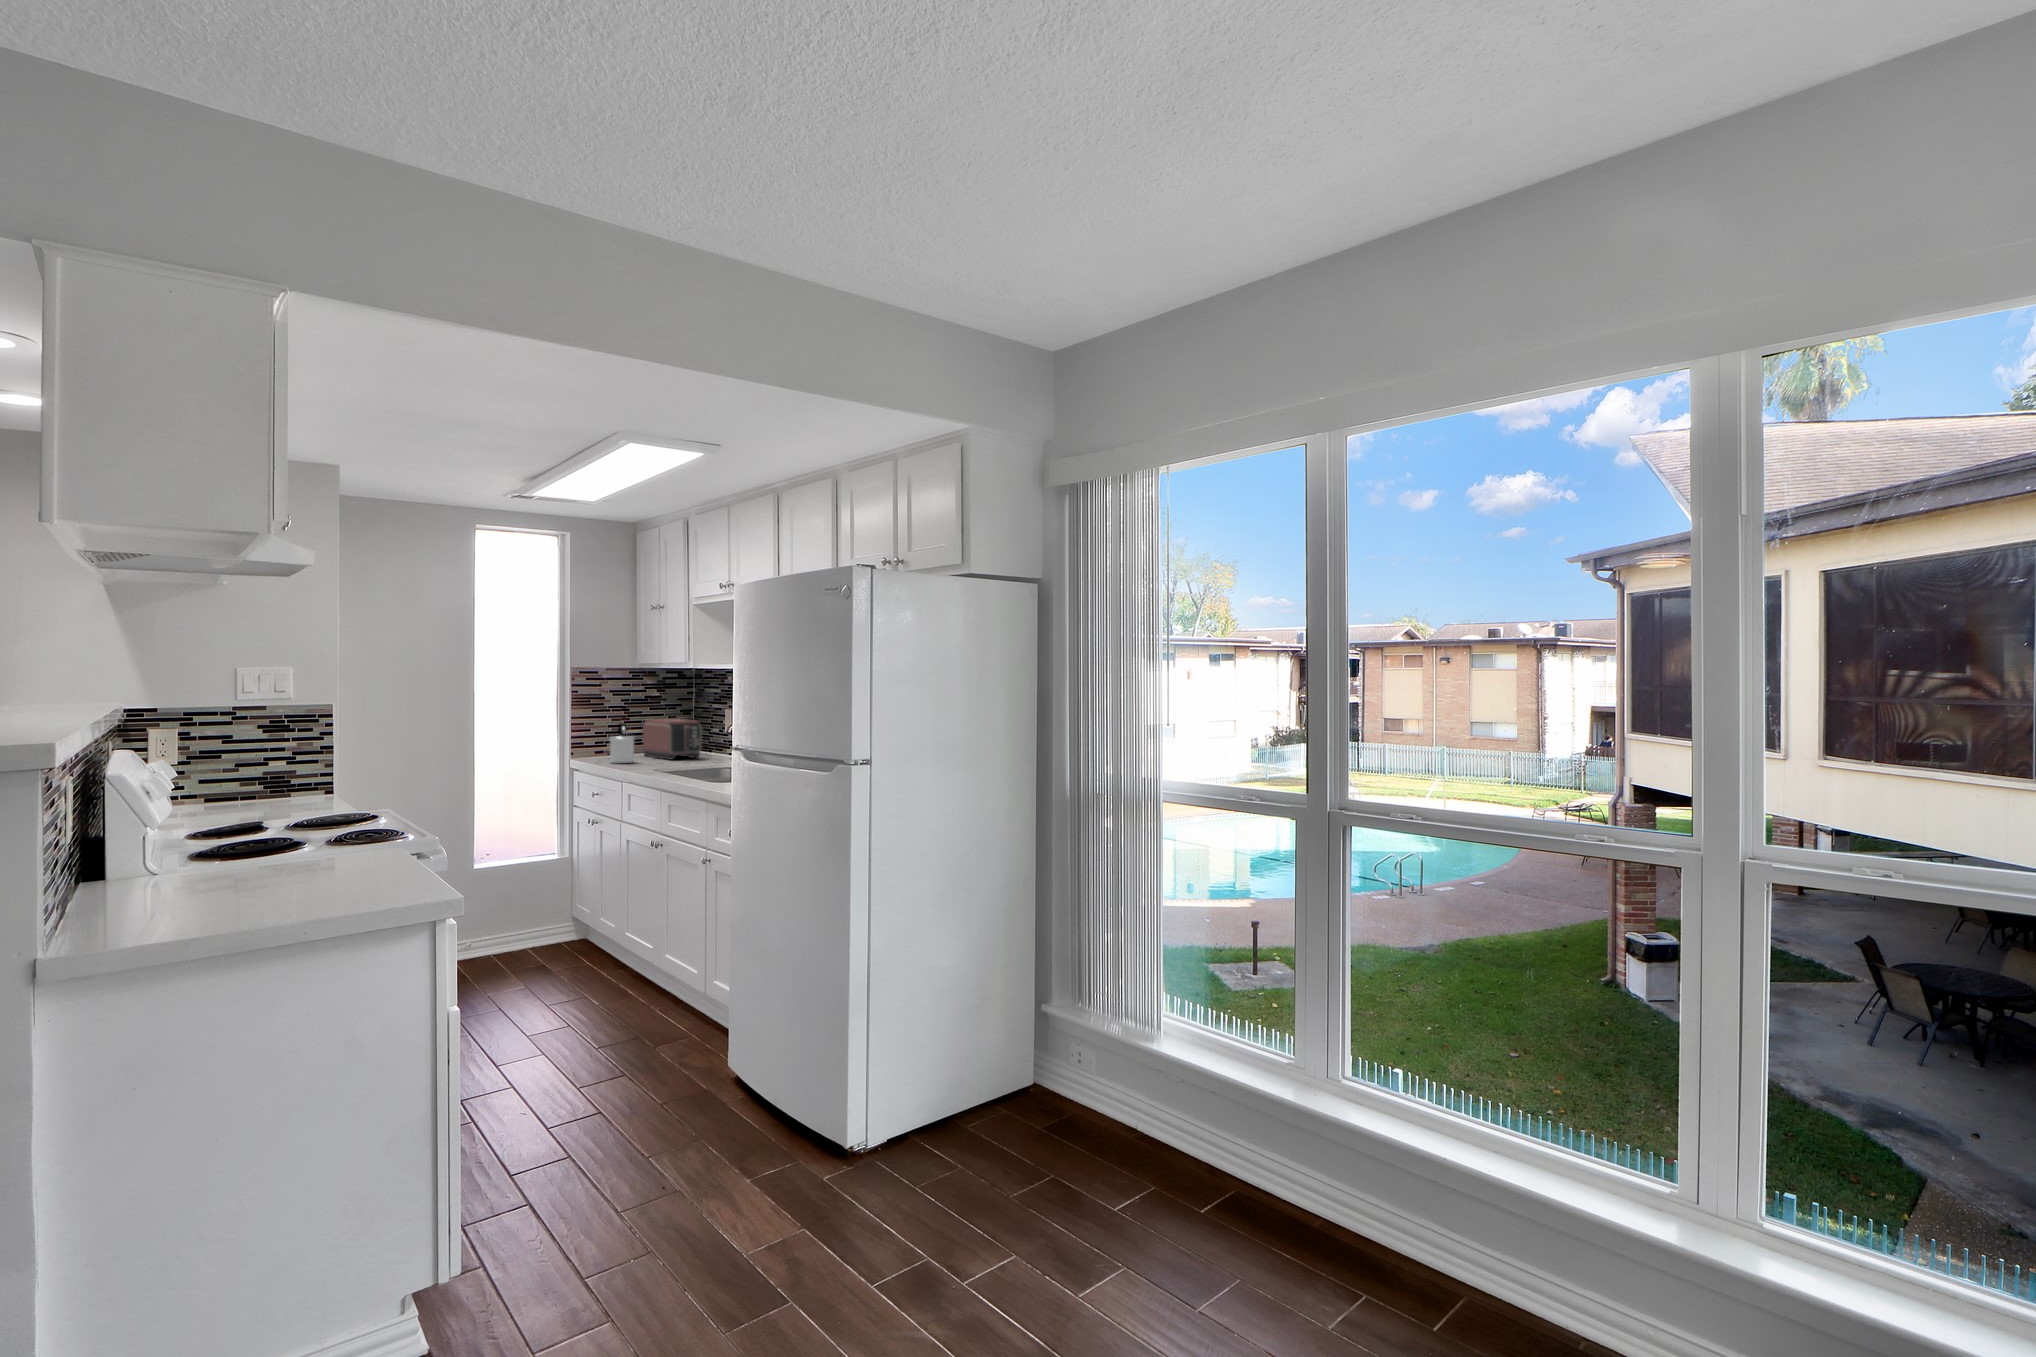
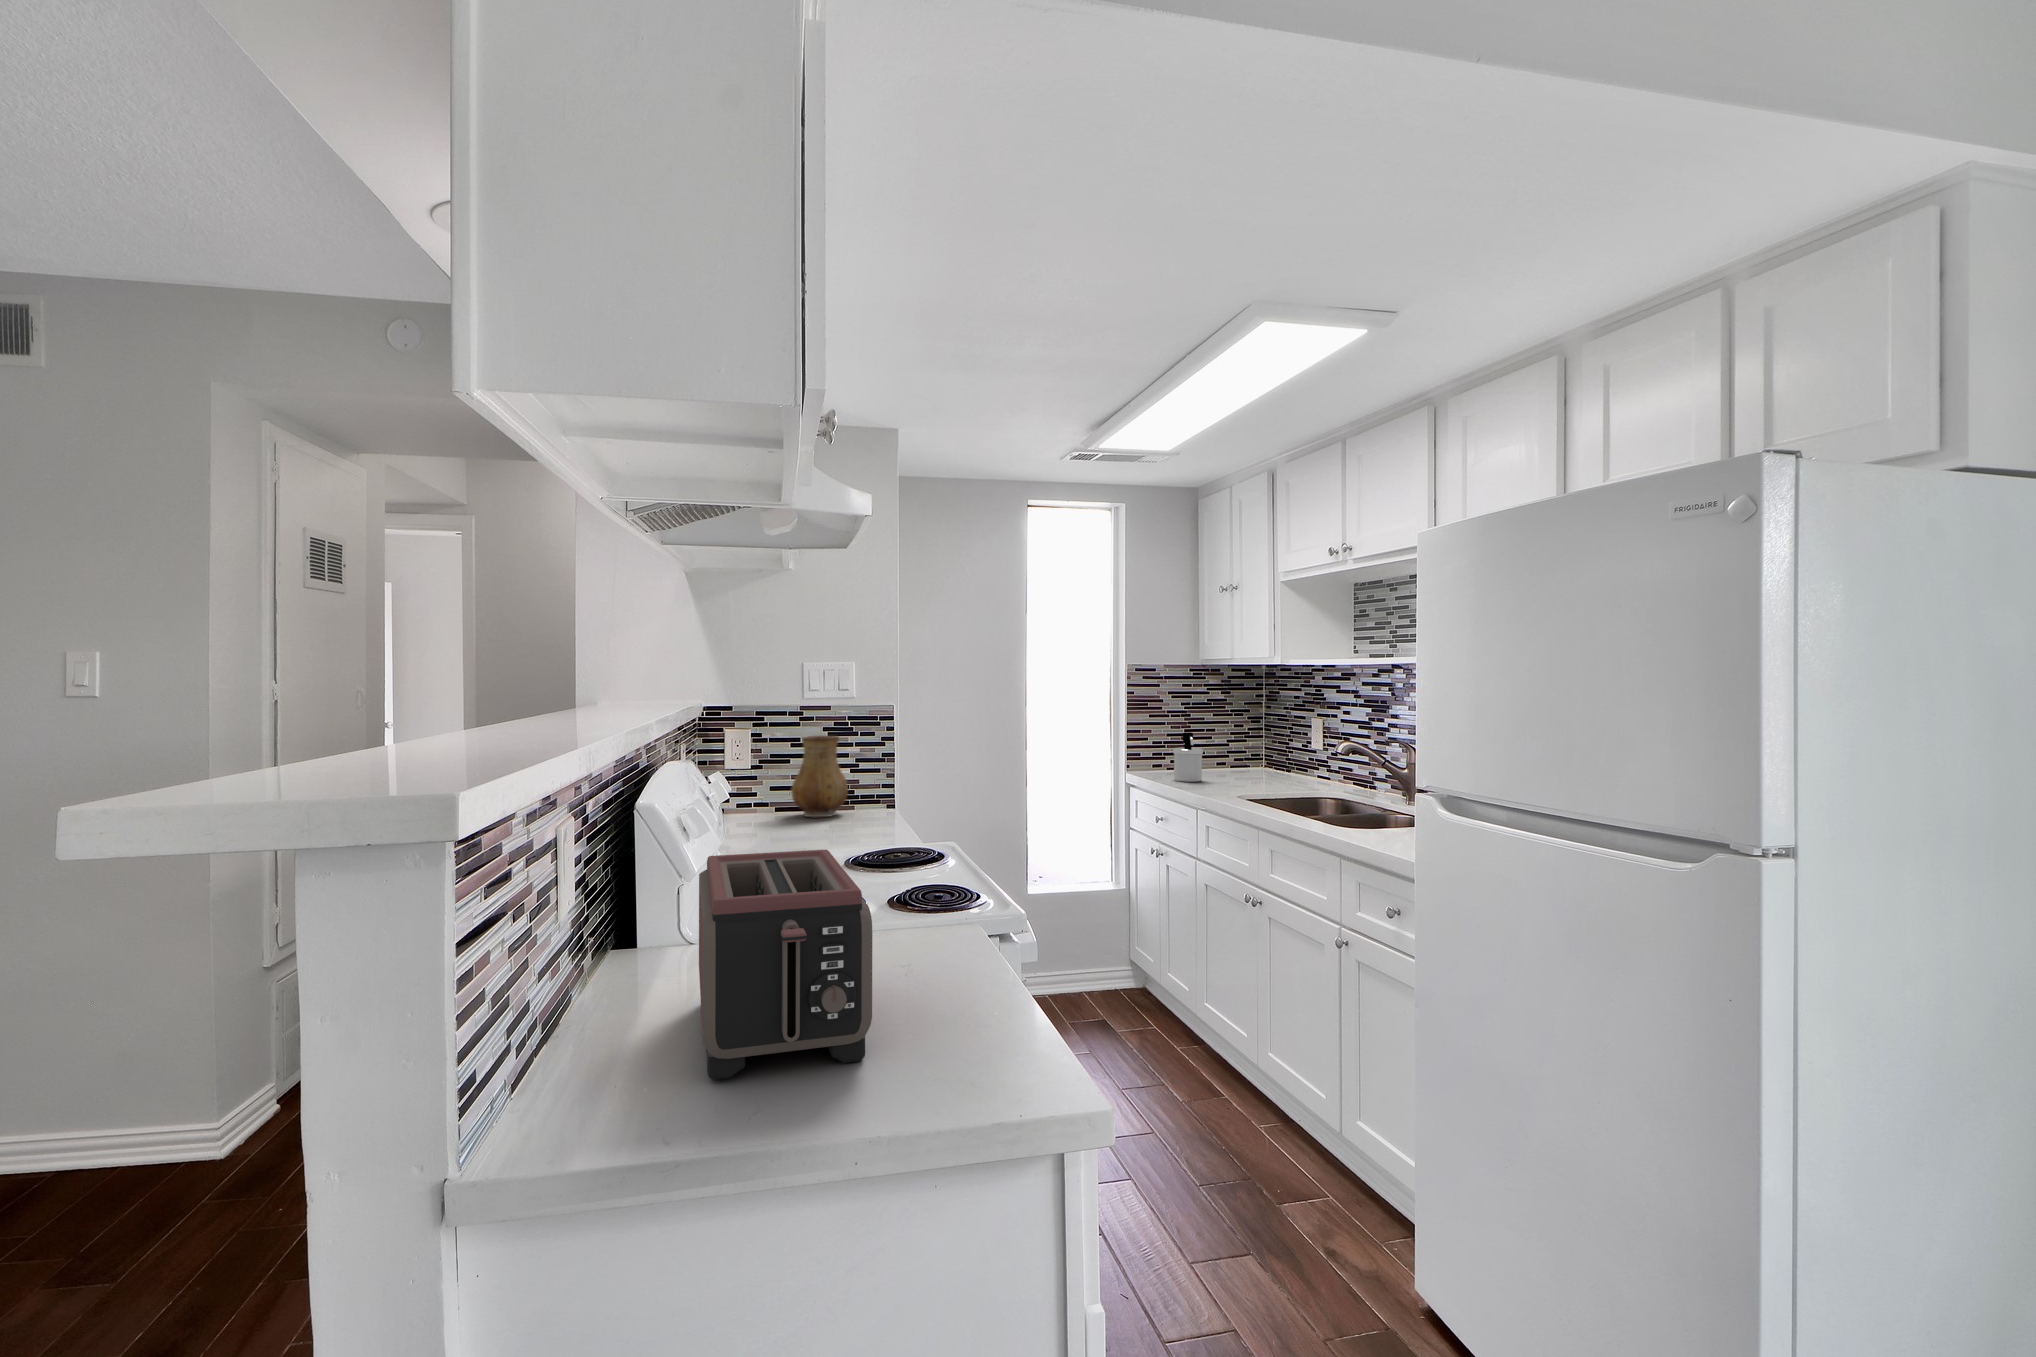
toaster: present [643,719,702,760] -> present [699,850,872,1080]
ceramic pitcher: none [225,732,287,803] -> present [791,735,848,817]

